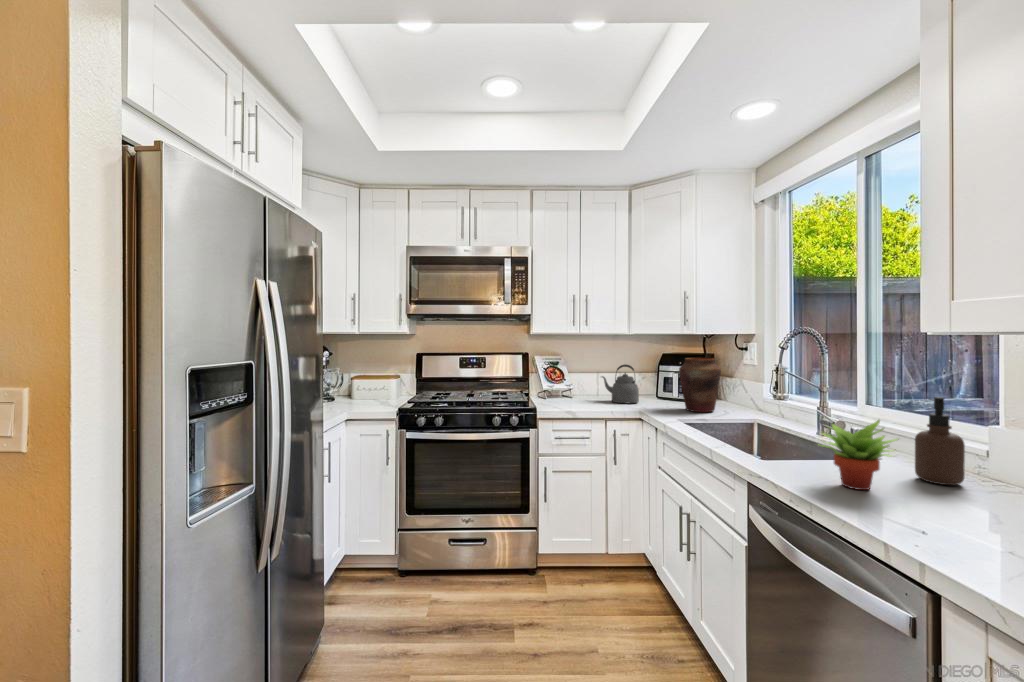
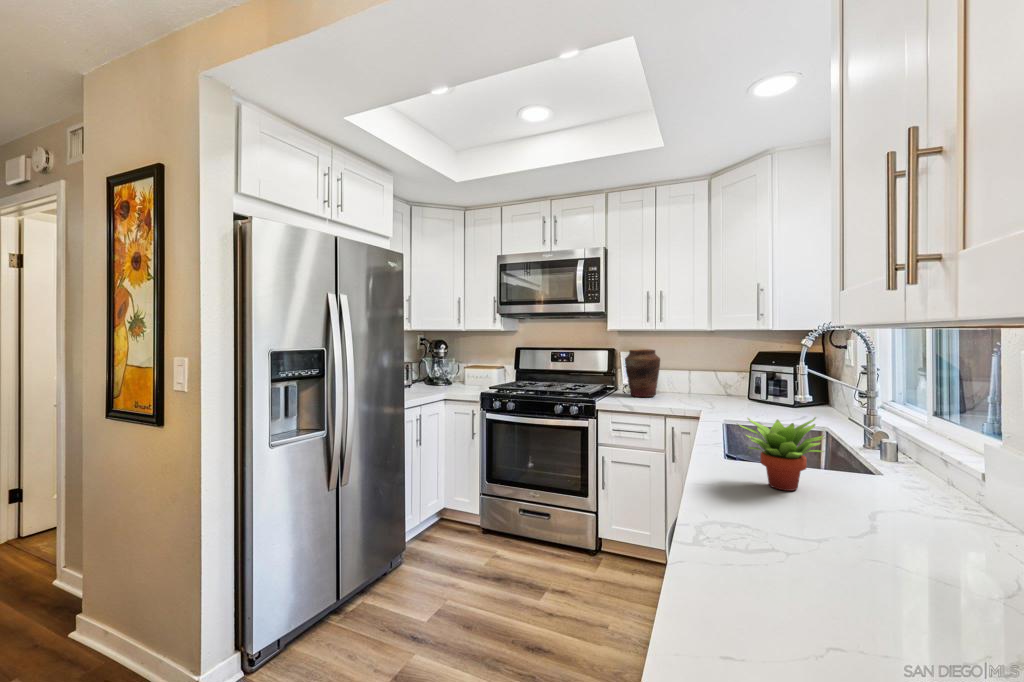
vase: present [679,358,721,412] -> present [625,350,660,397]
kettle: present [602,365,639,403] -> none [685,361,725,402]
soap dispenser: present [915,397,965,485] -> none [888,397,945,503]

